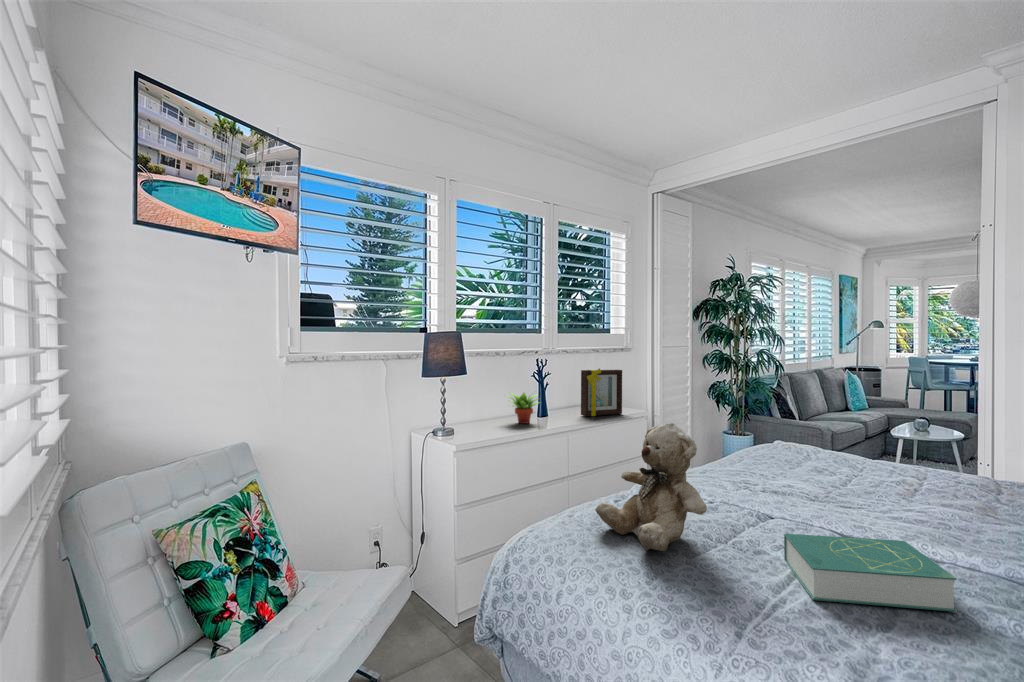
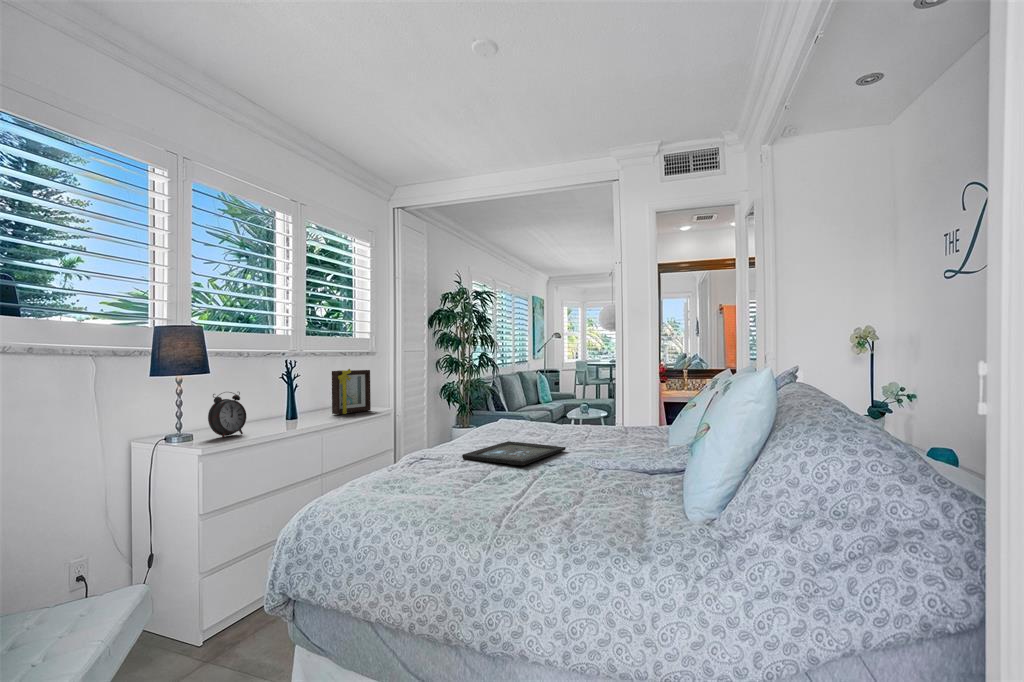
alarm clock: none [458,391,492,436] -> present [208,392,246,438]
succulent plant: present [507,393,538,424] -> none [254,390,294,425]
teddy bear: present [595,423,707,552] -> none [376,394,466,495]
tray: none [713,481,872,528] -> present [462,441,566,465]
book: present [784,534,957,612] -> none [518,457,615,499]

